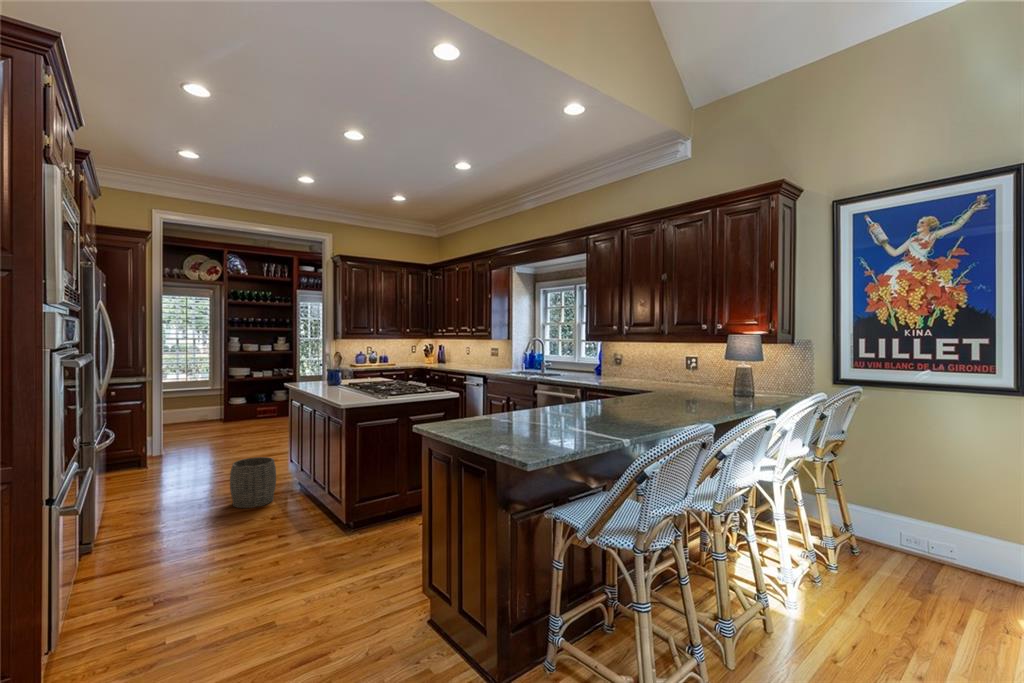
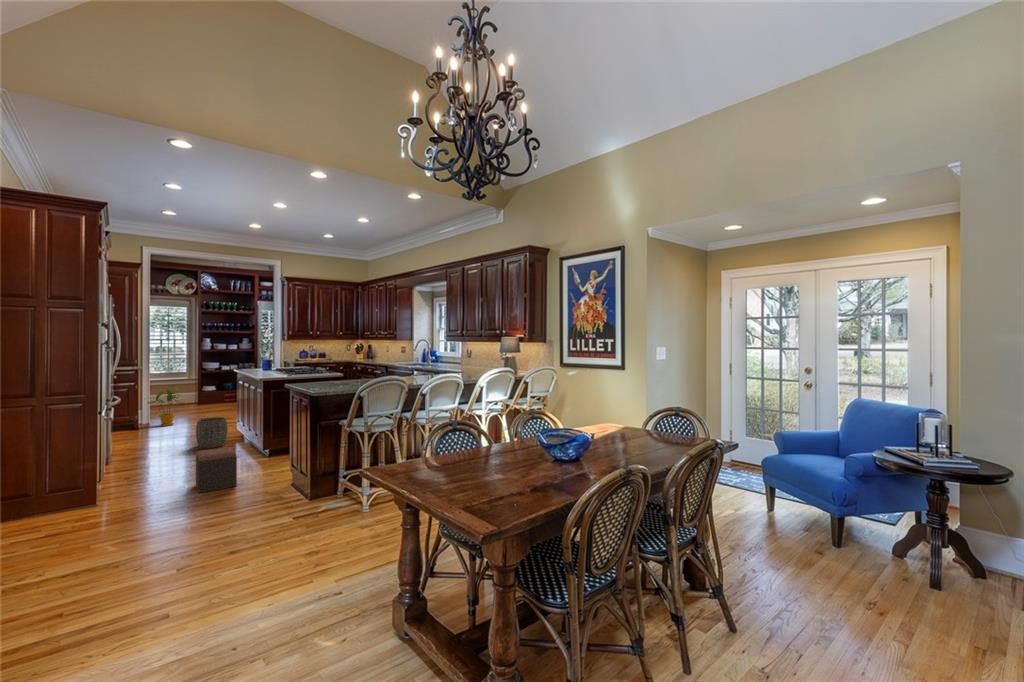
house plant: none [153,407,207,460] -> present [147,388,180,426]
footstool: none [242,538,318,644] -> present [196,447,237,493]

